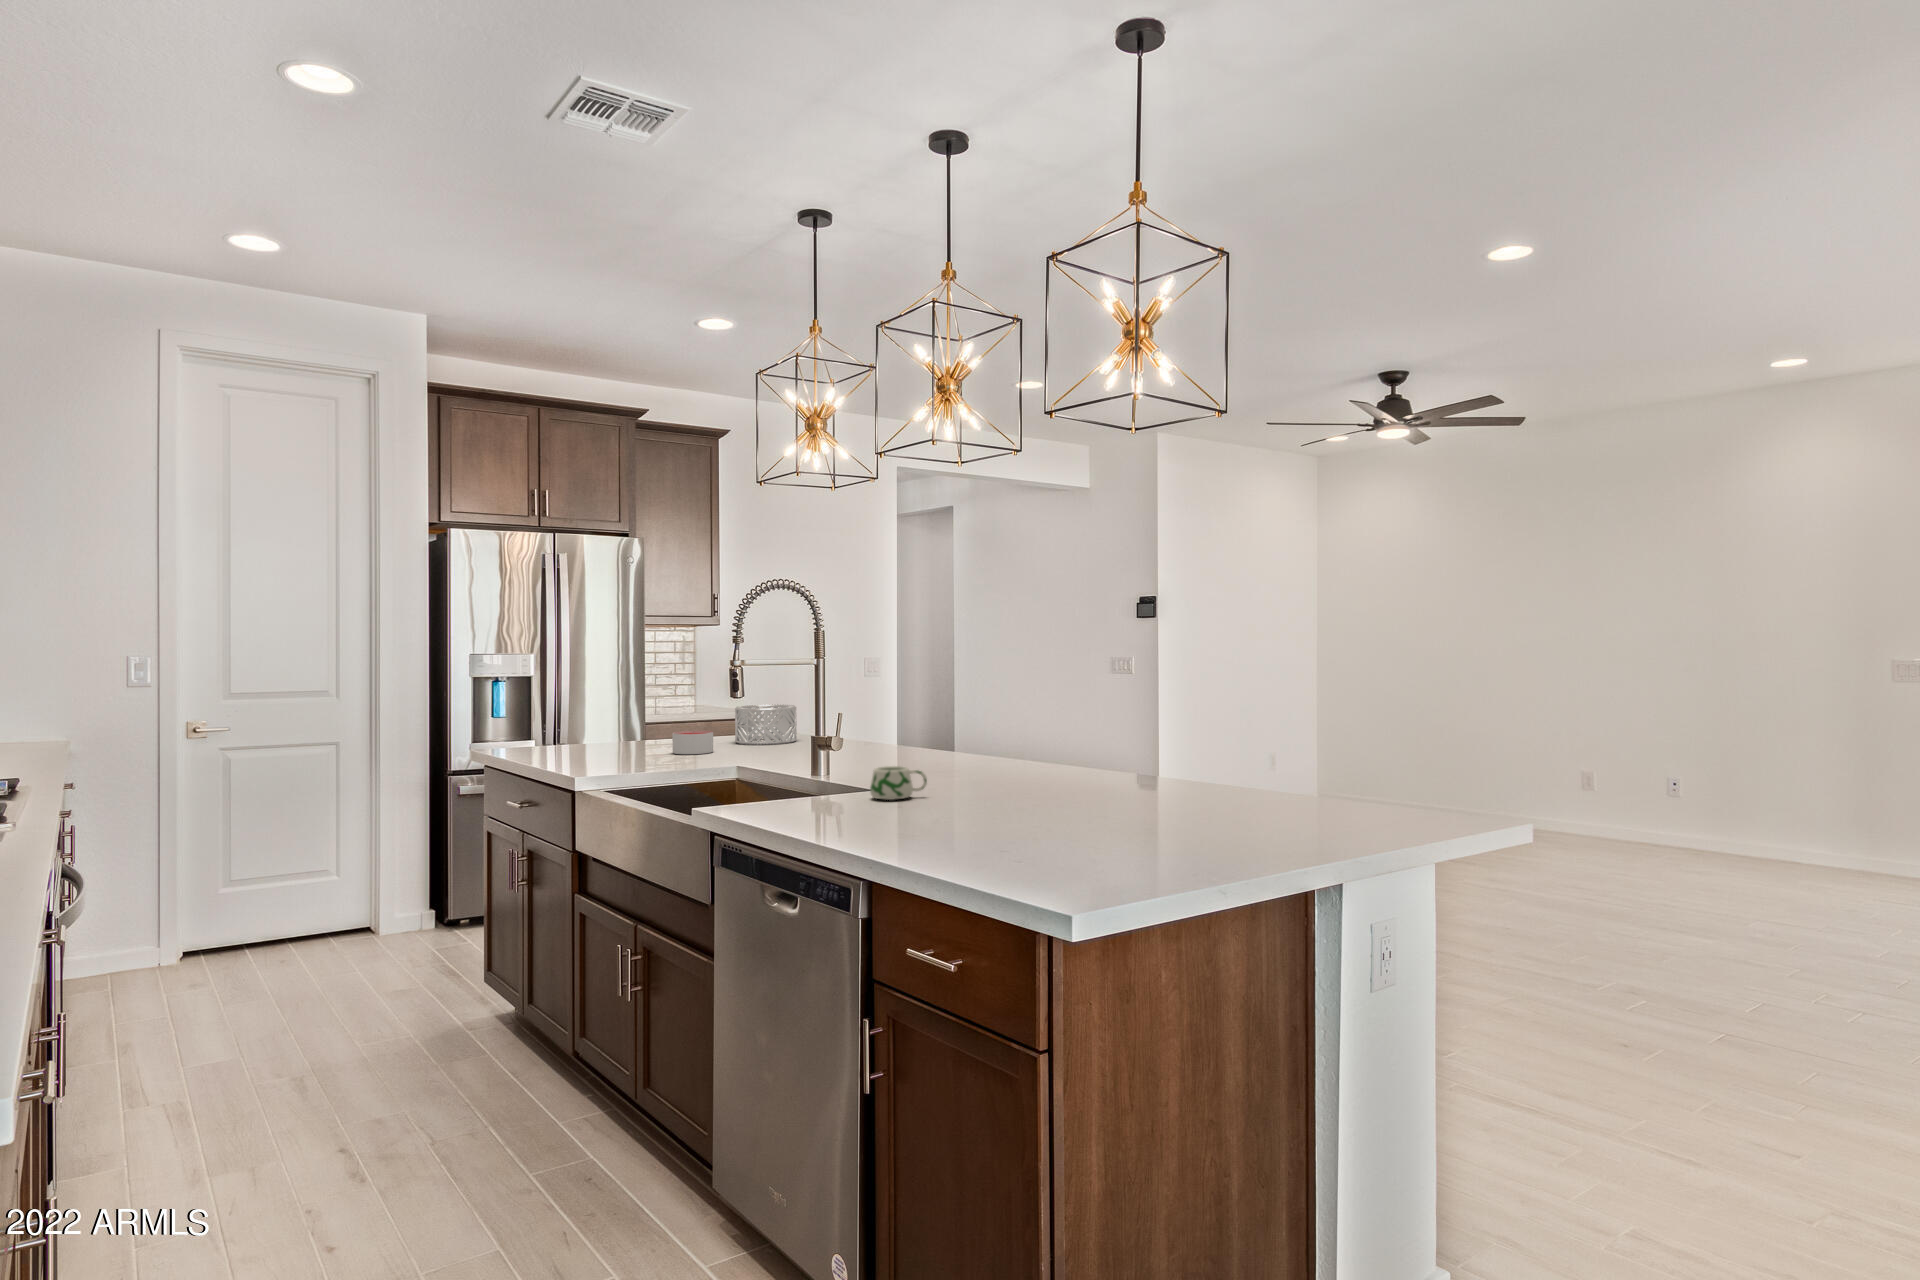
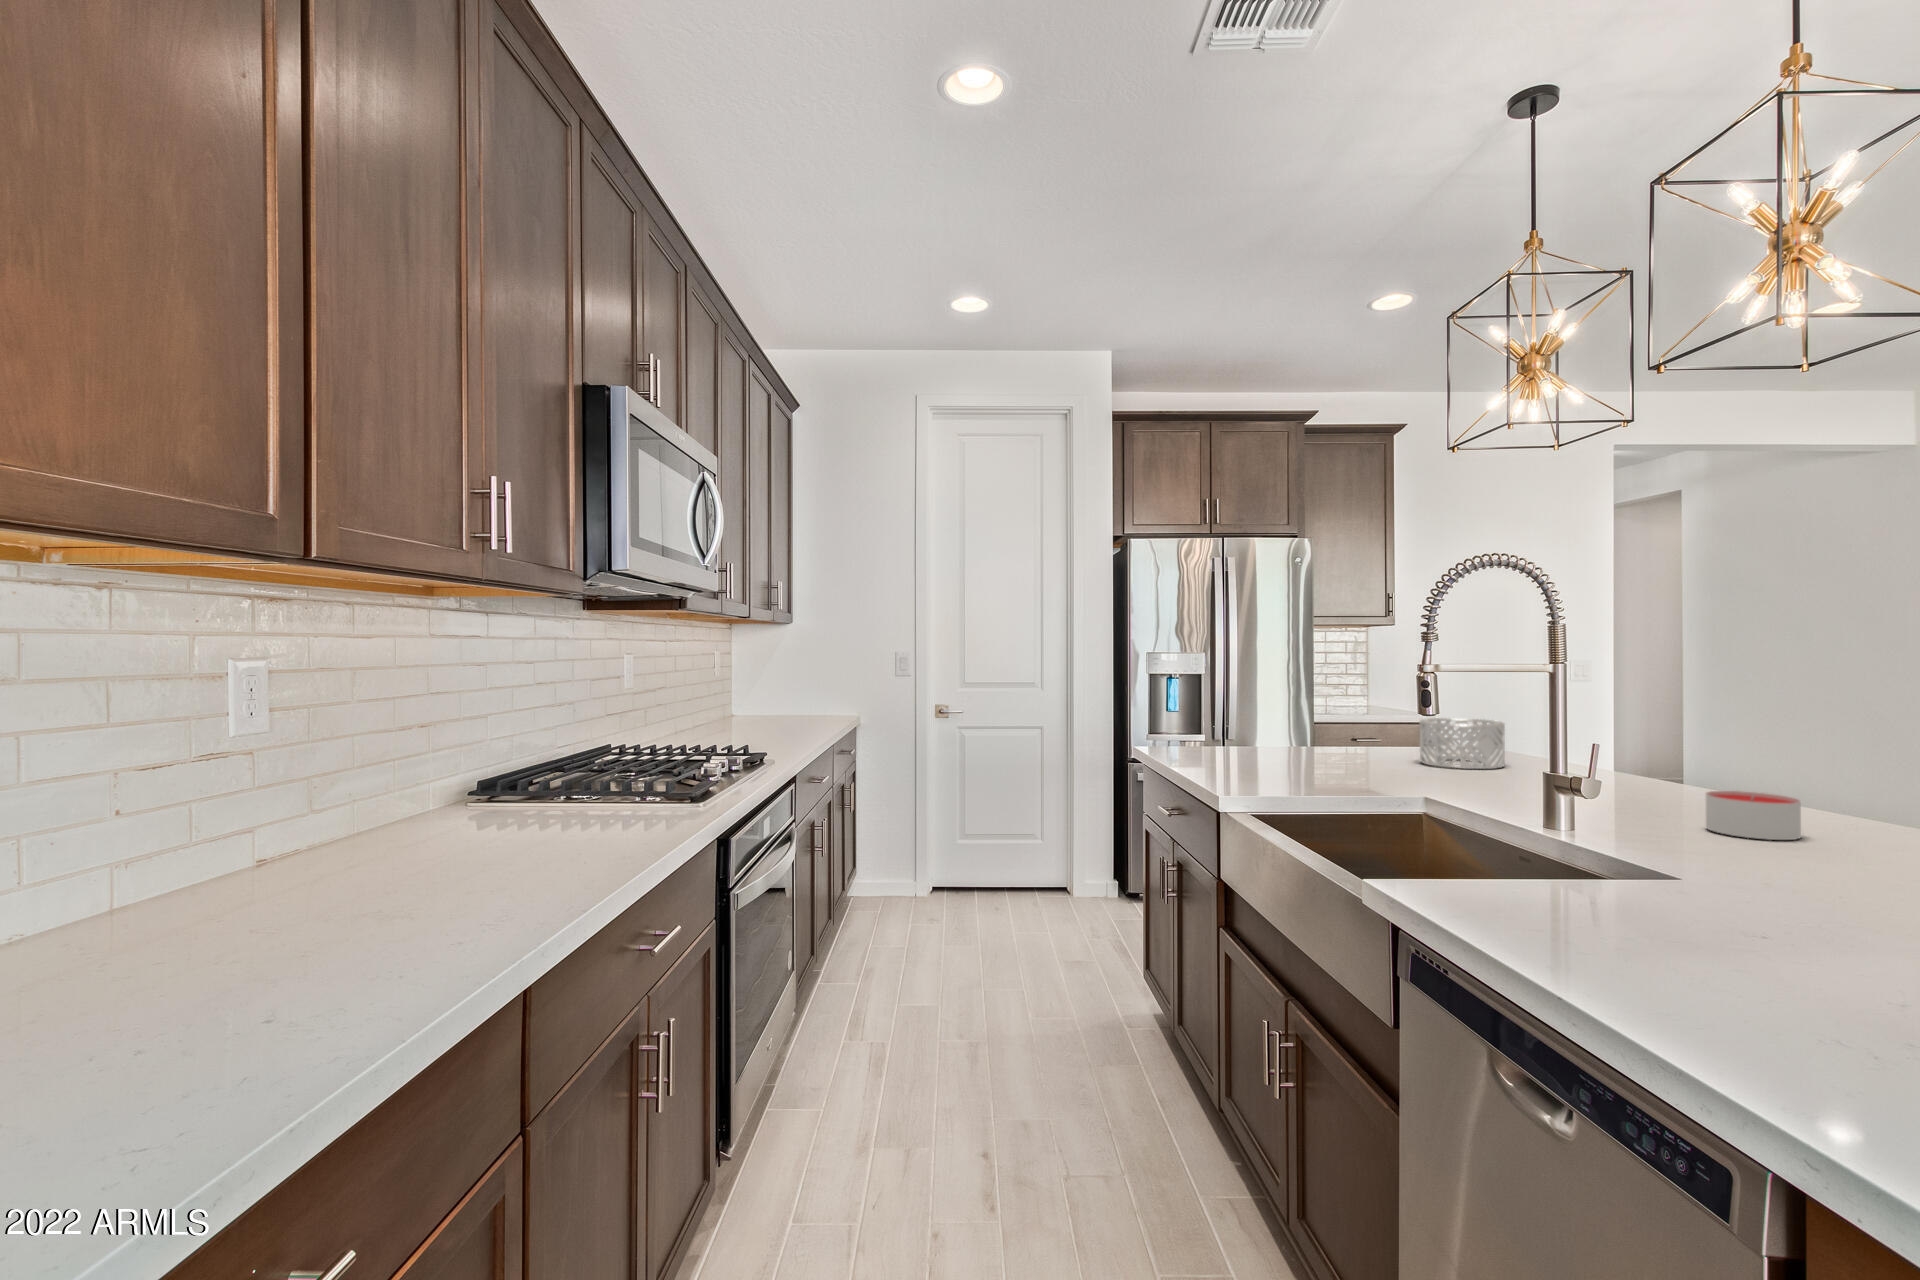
candle: present [672,731,713,754] -> present [1705,791,1801,840]
mug: present [870,766,927,800] -> none [1690,856,1824,923]

